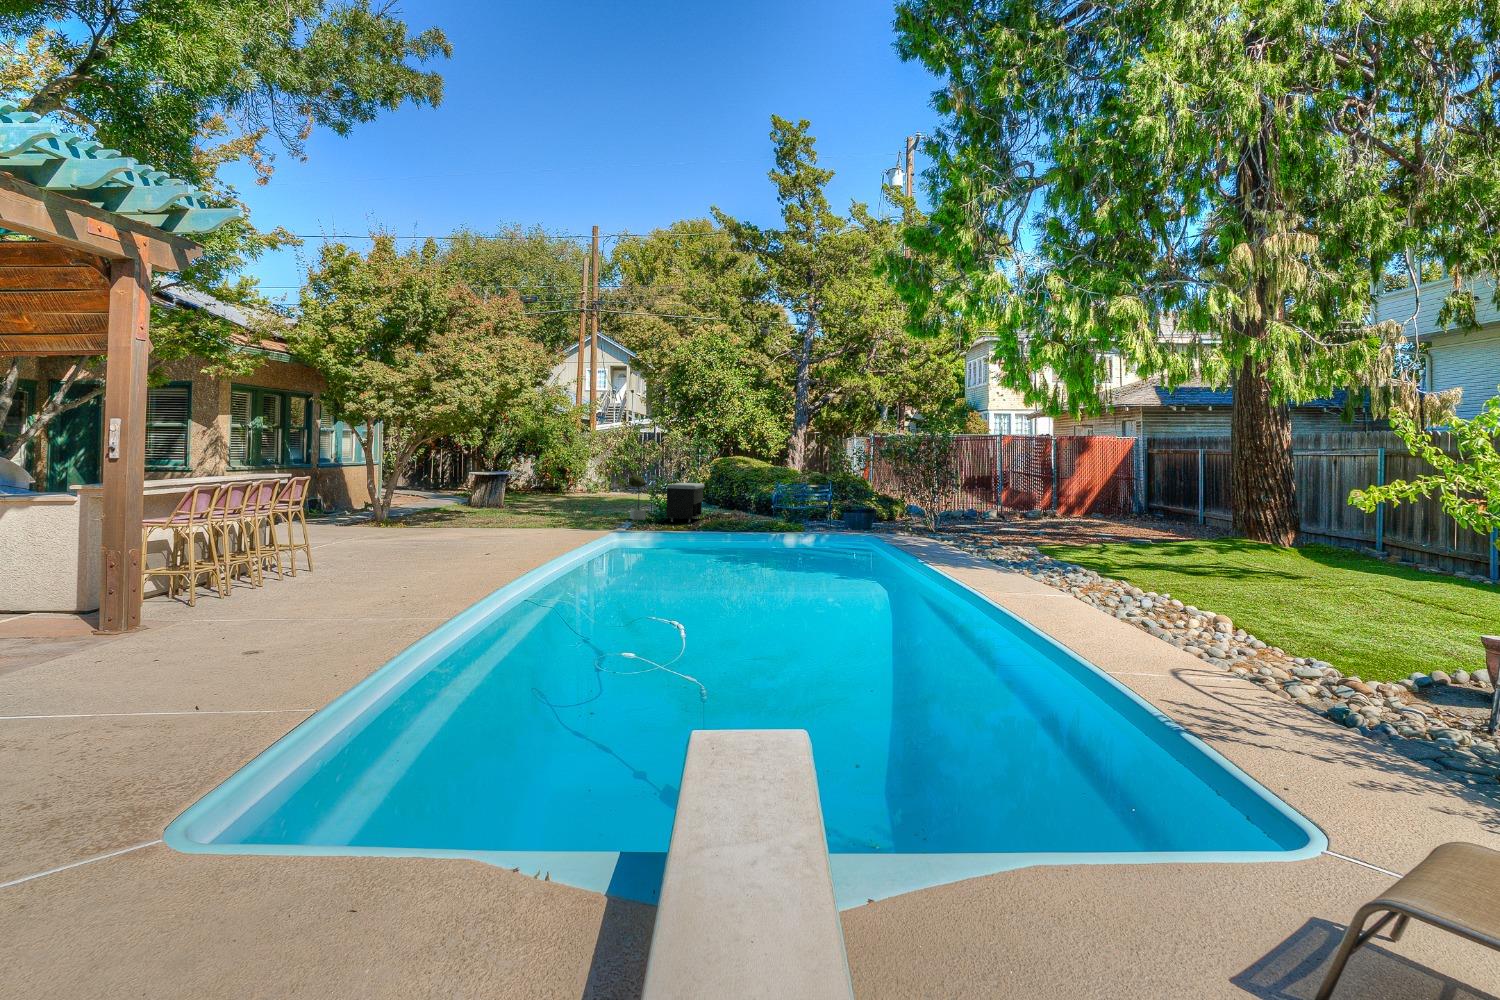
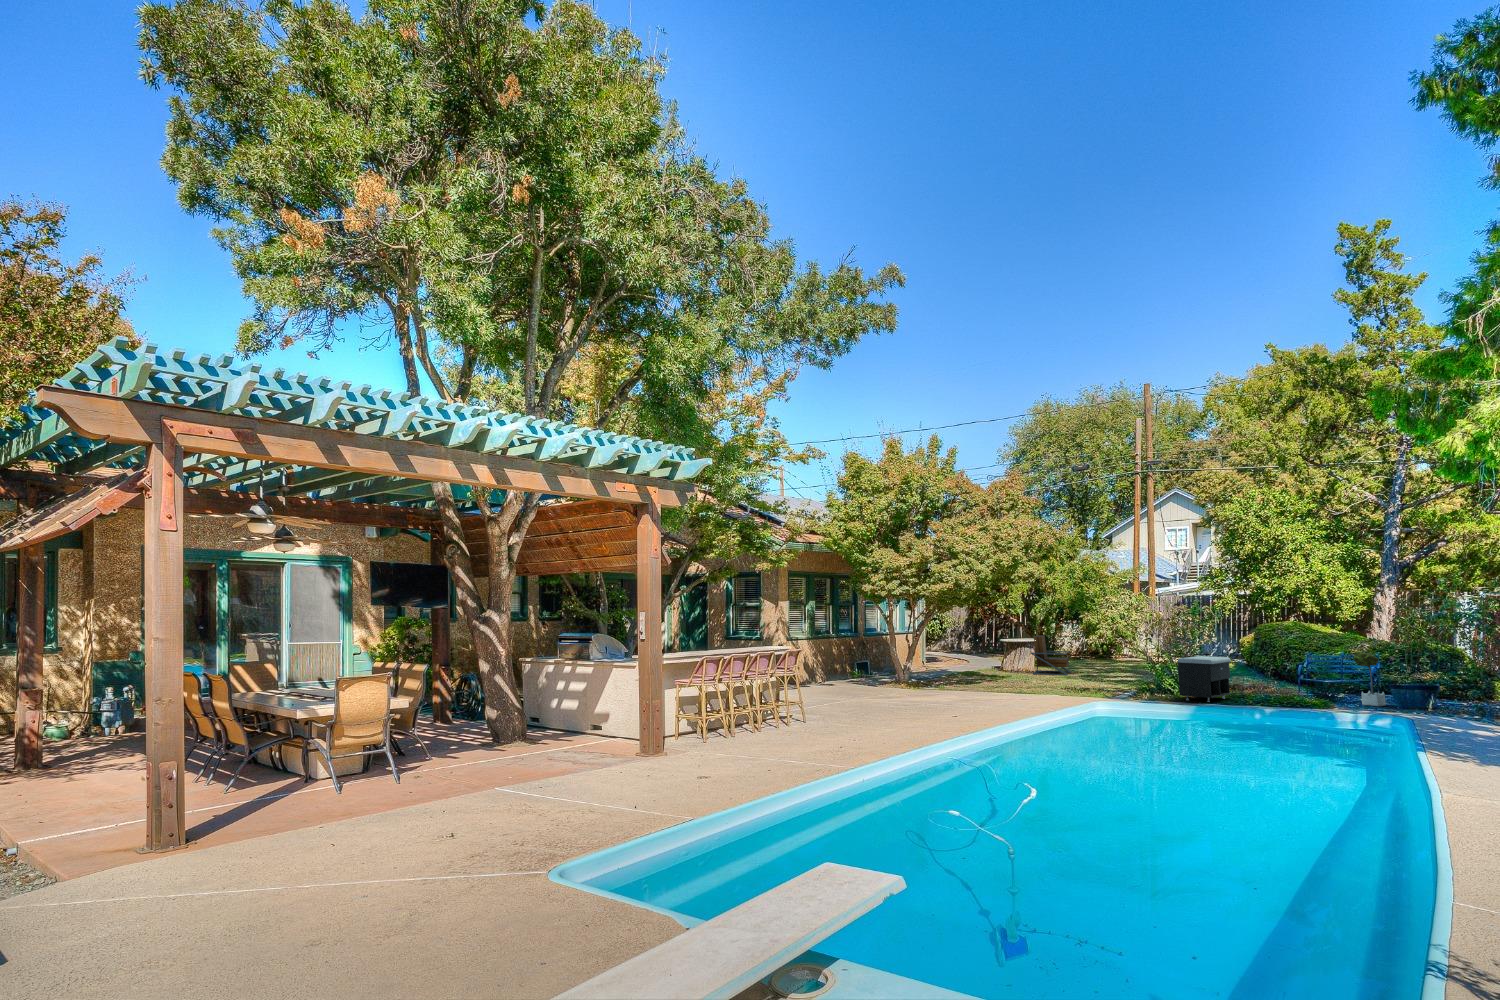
lounge chair: none [510,464,545,503] -> present [1031,635,1071,676]
potted tree: present [628,475,647,520] -> present [1354,651,1386,706]

